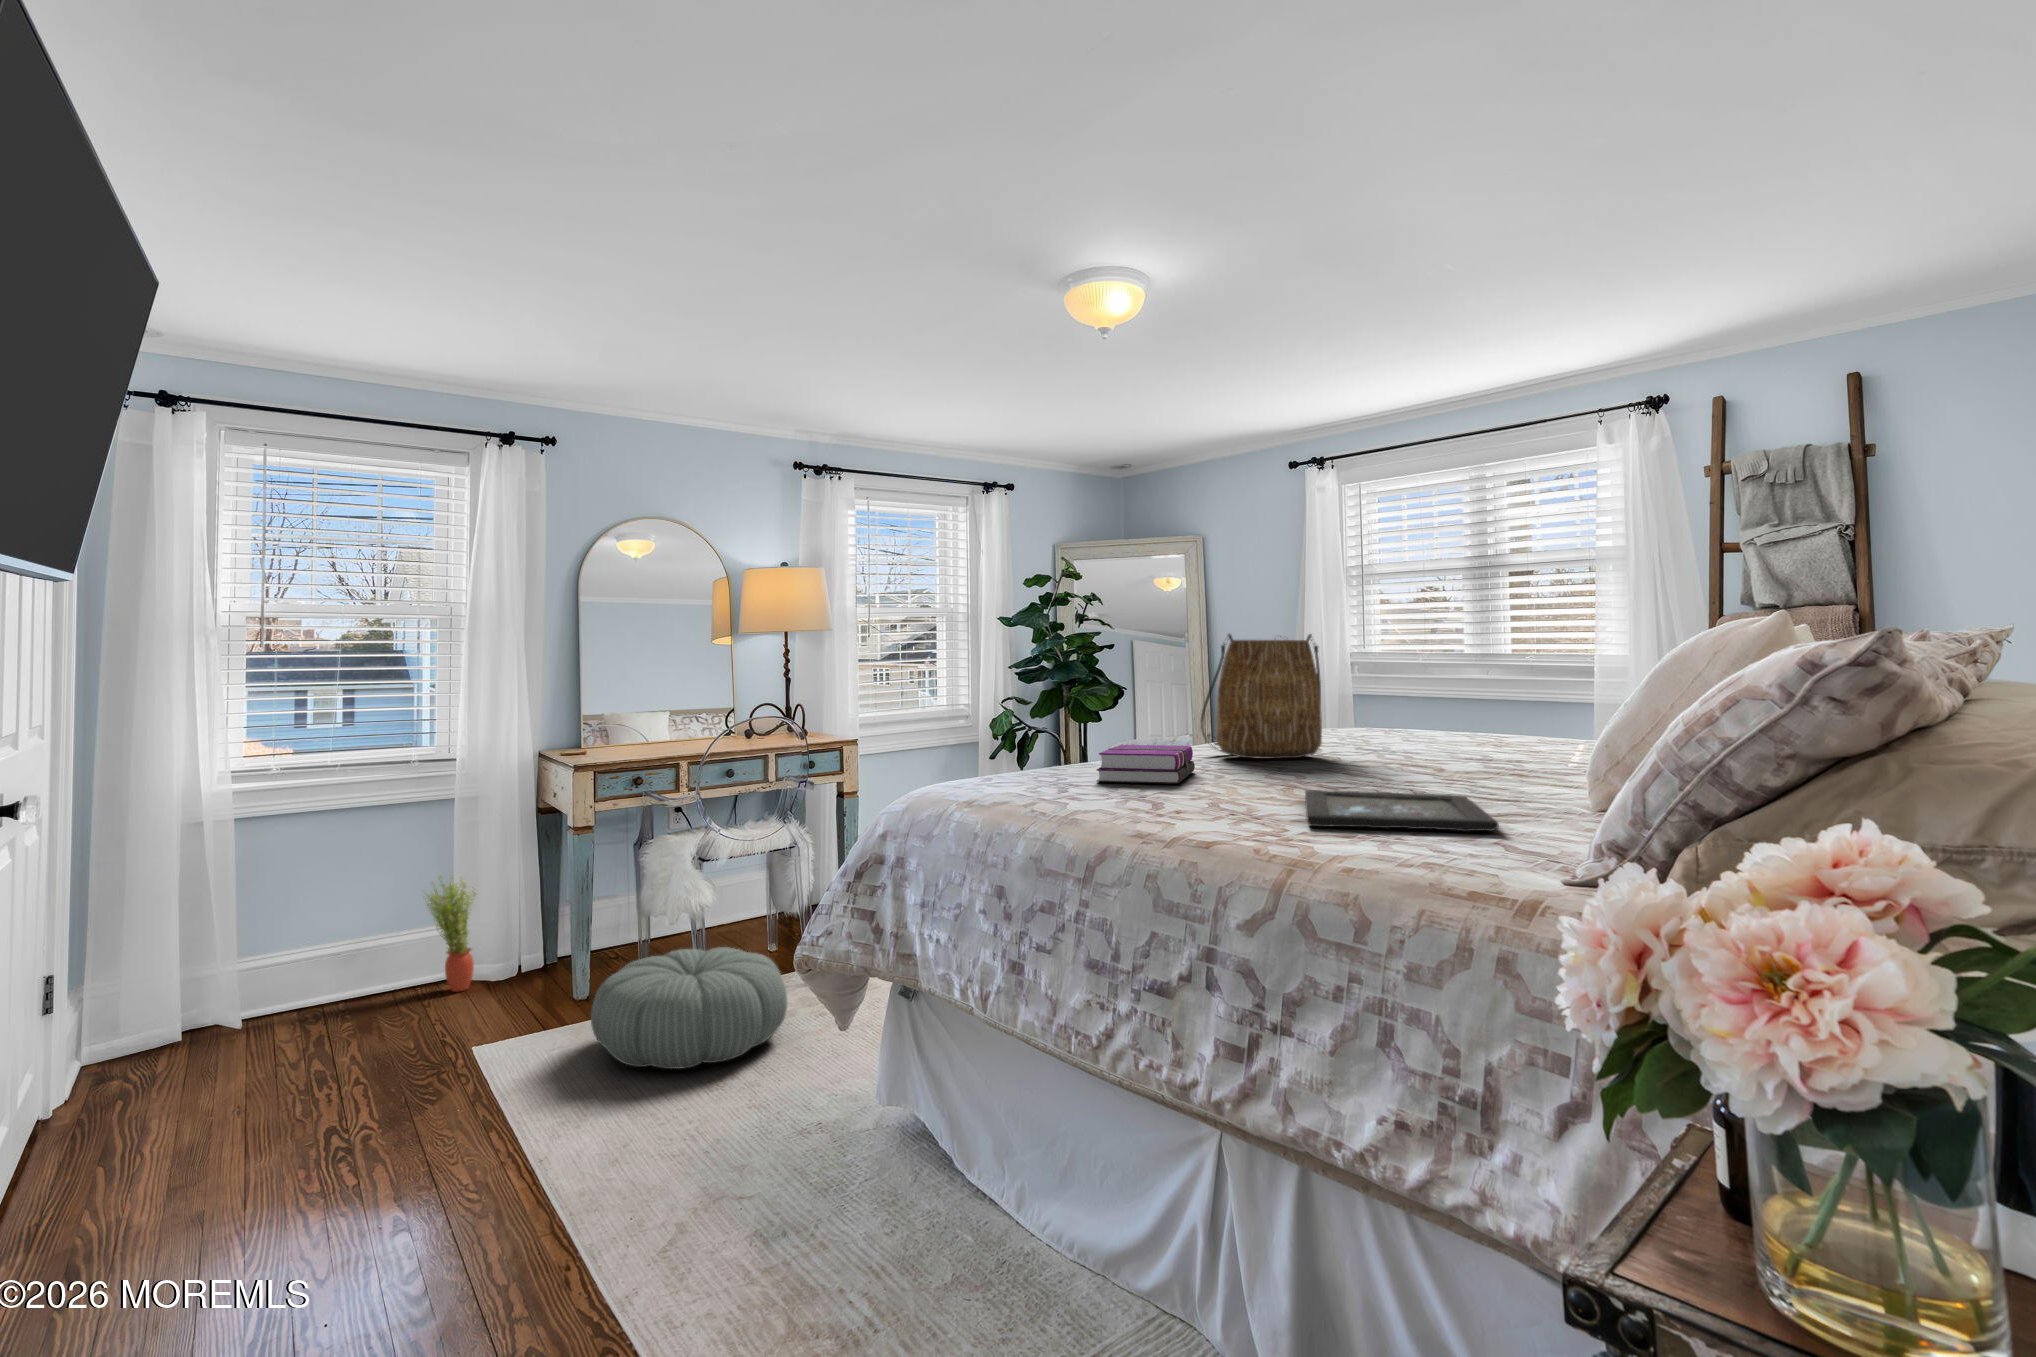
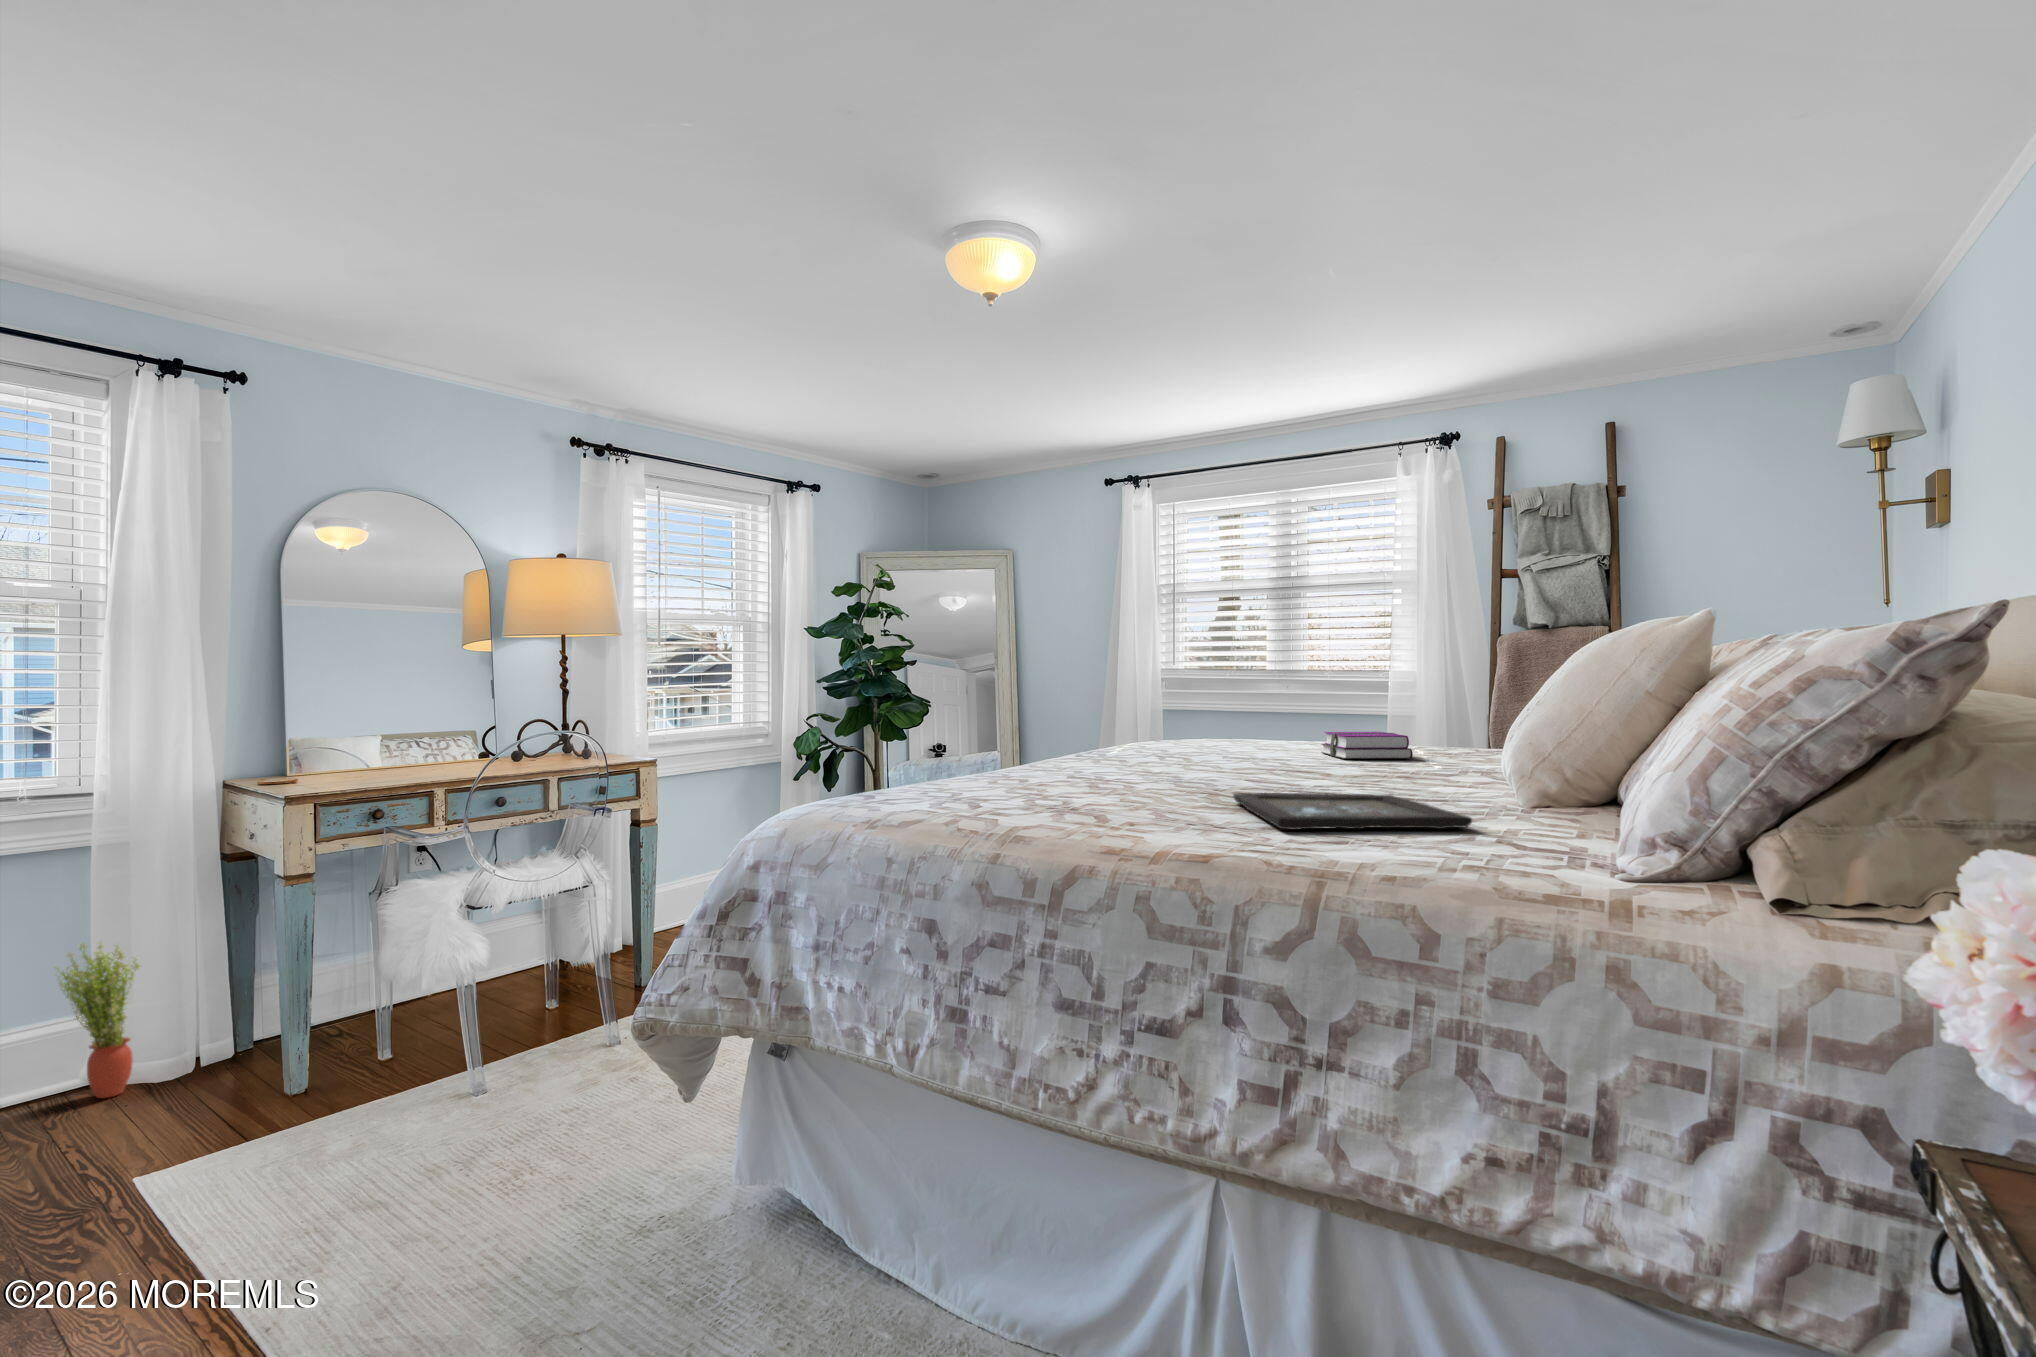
tote bag: present [1201,634,1322,759] -> none [1069,636,1191,767]
hardback book: present [1097,745,1195,784] -> present [1322,732,1413,759]
pouf: present [591,947,787,1069] -> none [324,1010,595,1175]

